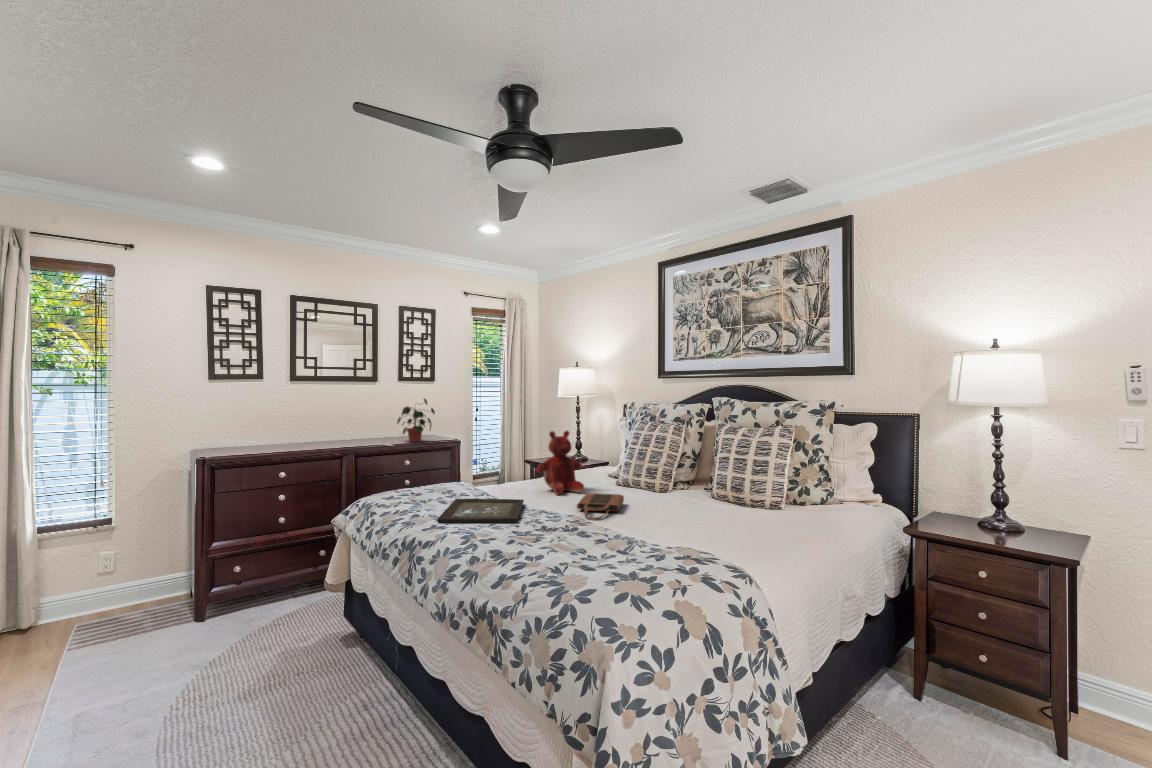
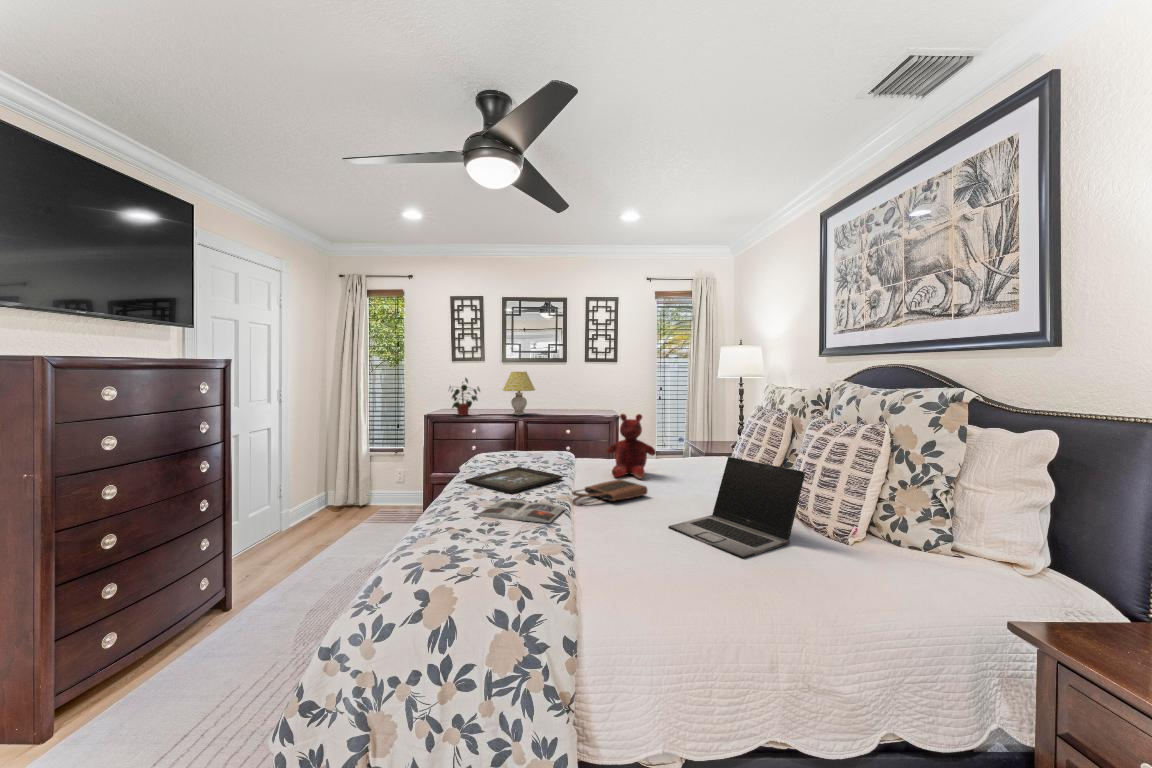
table lamp: none [315,391,361,446] -> present [503,372,535,415]
potted plant: present [397,398,435,442] -> present [449,378,480,416]
laptop: none [696,457,777,528] -> present [668,457,805,559]
magazine: none [527,522,621,546] -> present [478,500,565,523]

